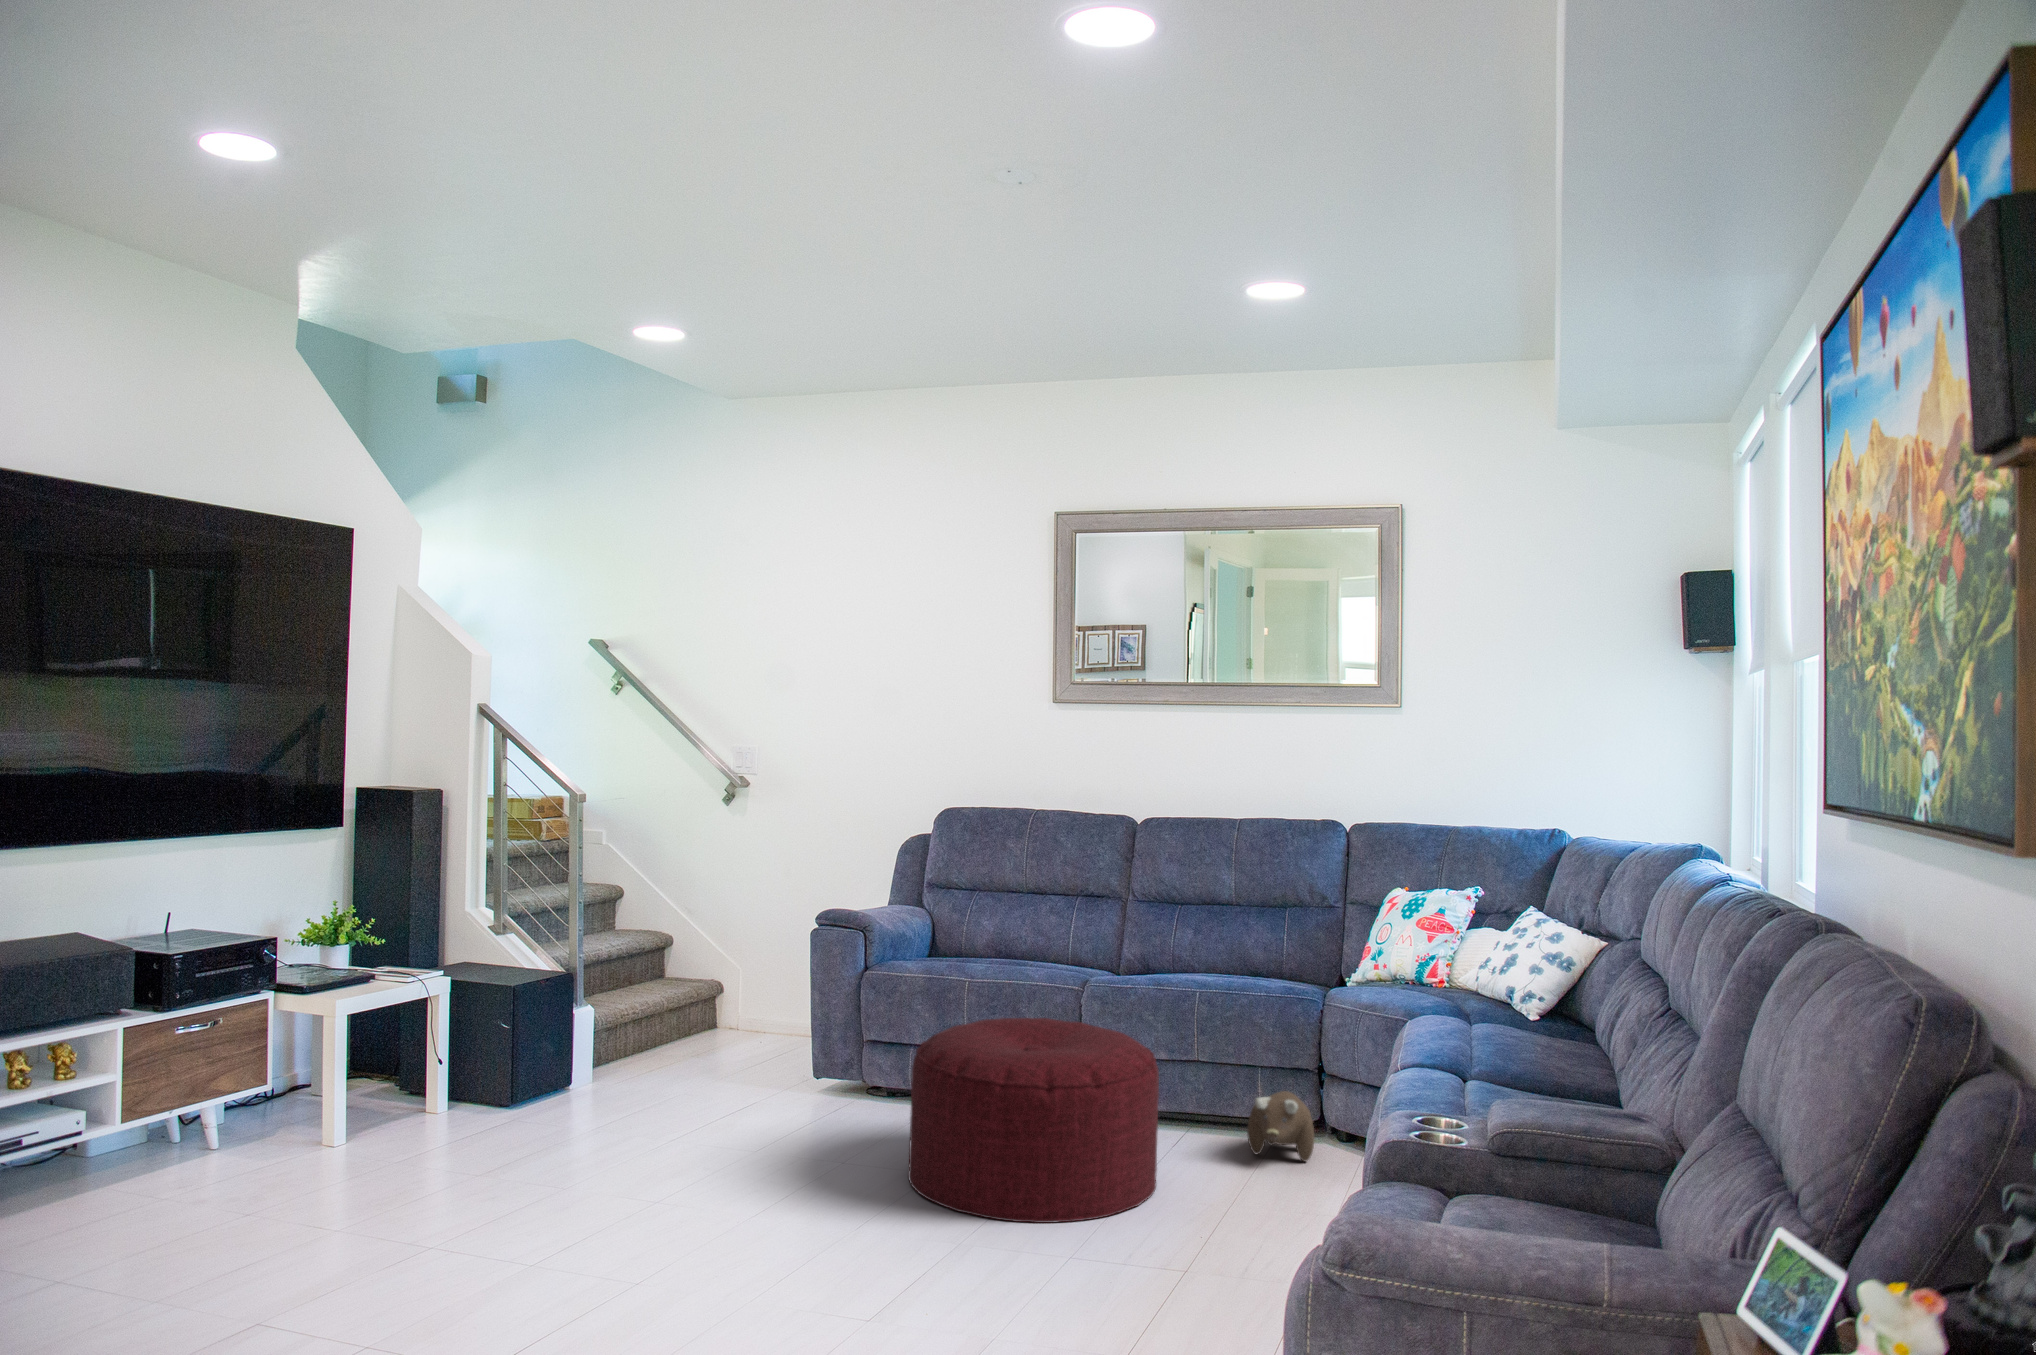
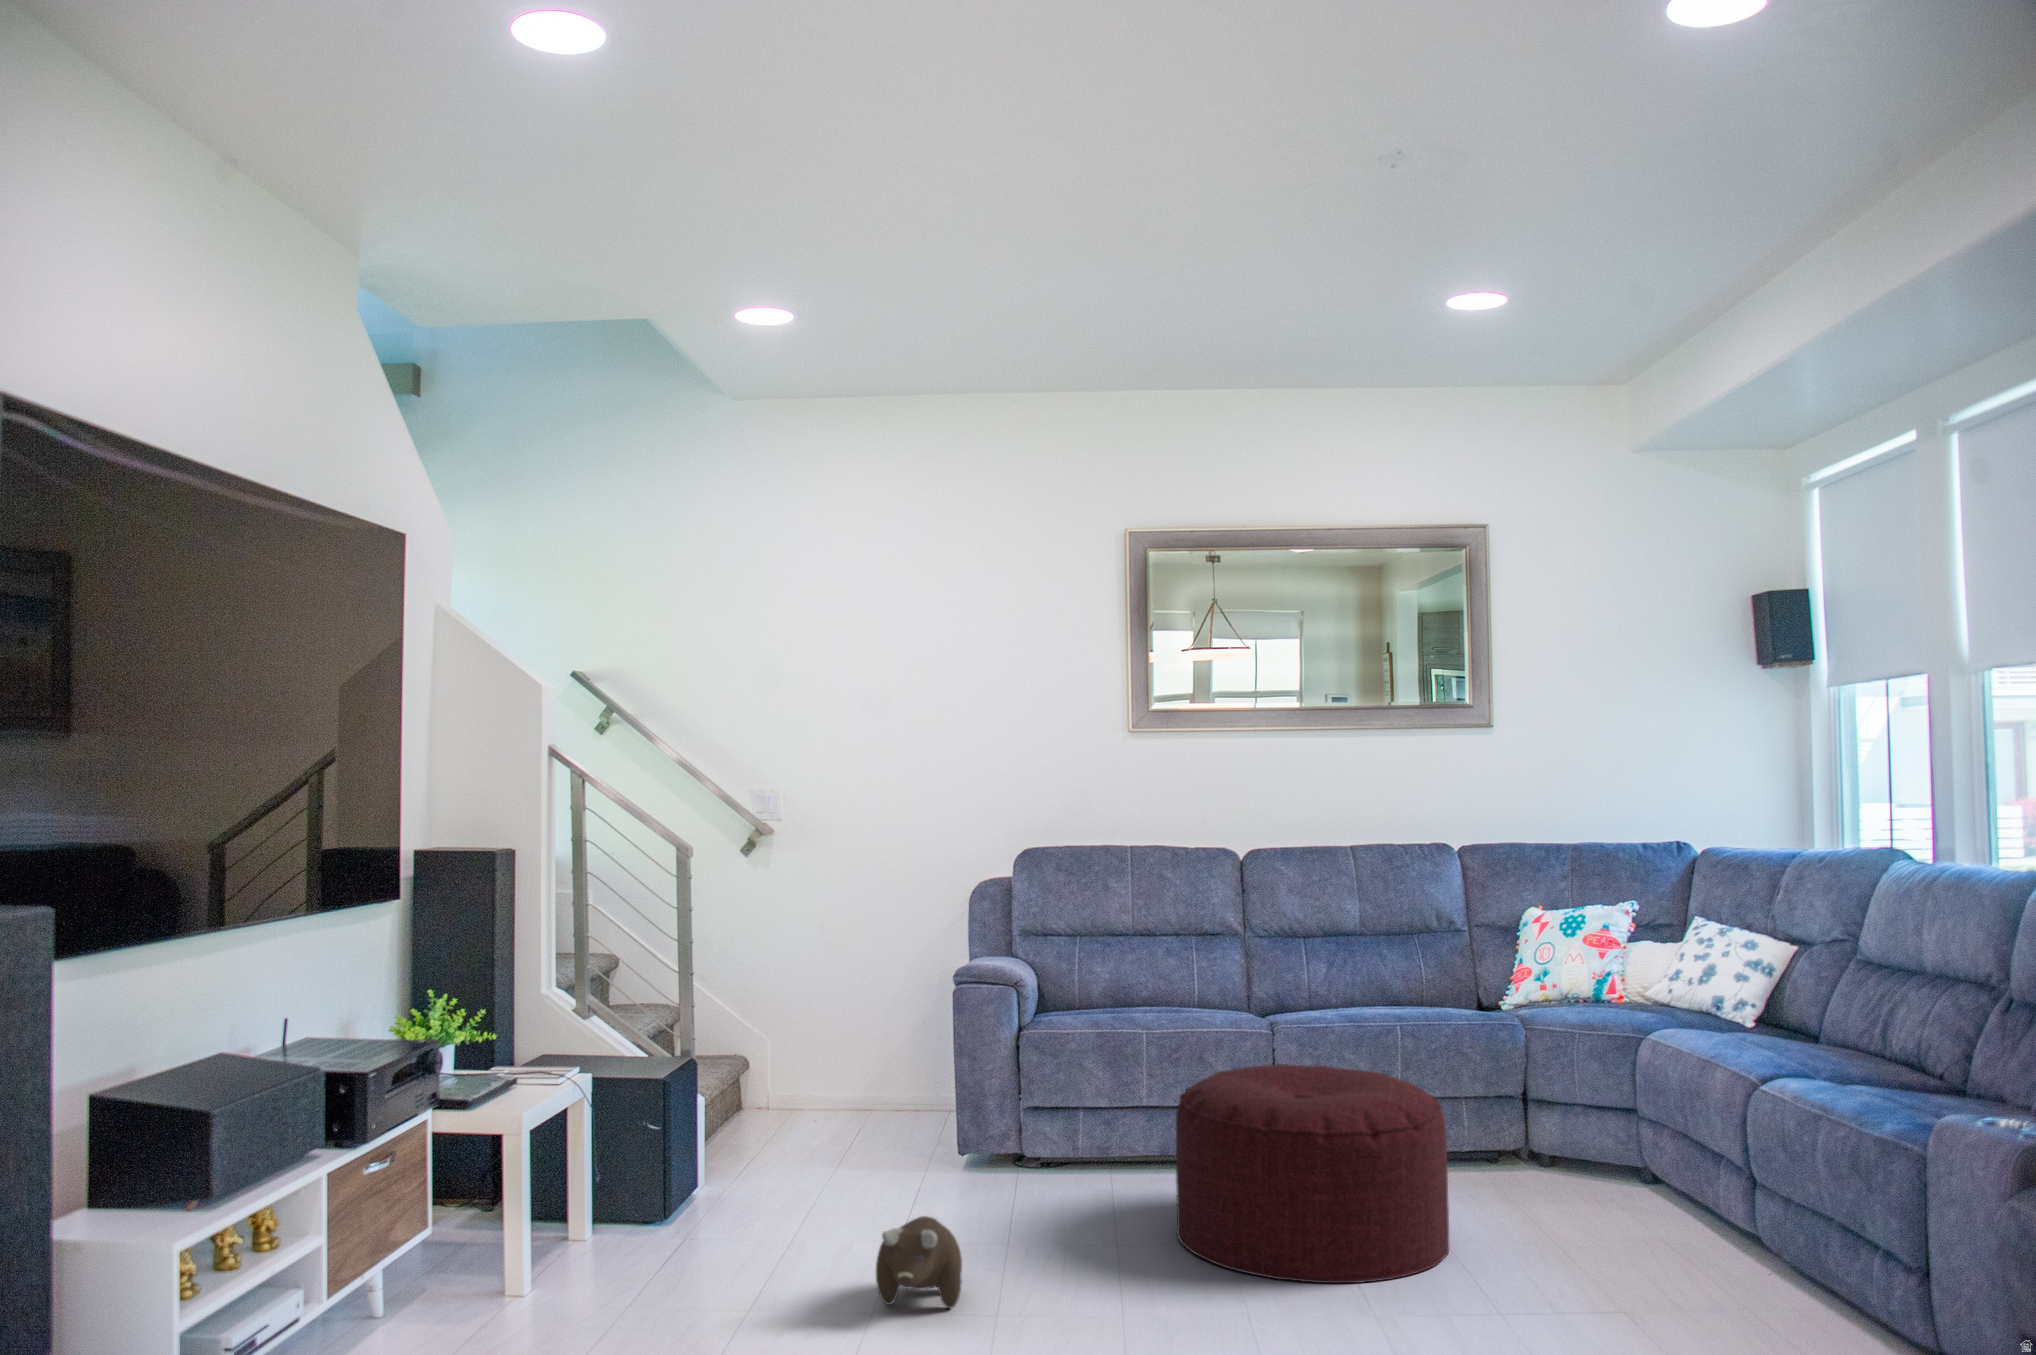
plush toy: present [1247,1091,1314,1161] -> present [876,1216,962,1308]

